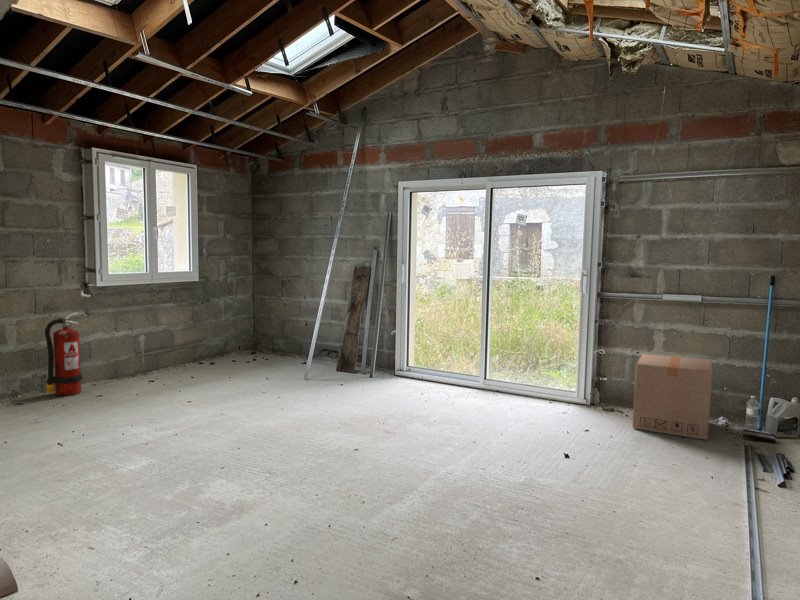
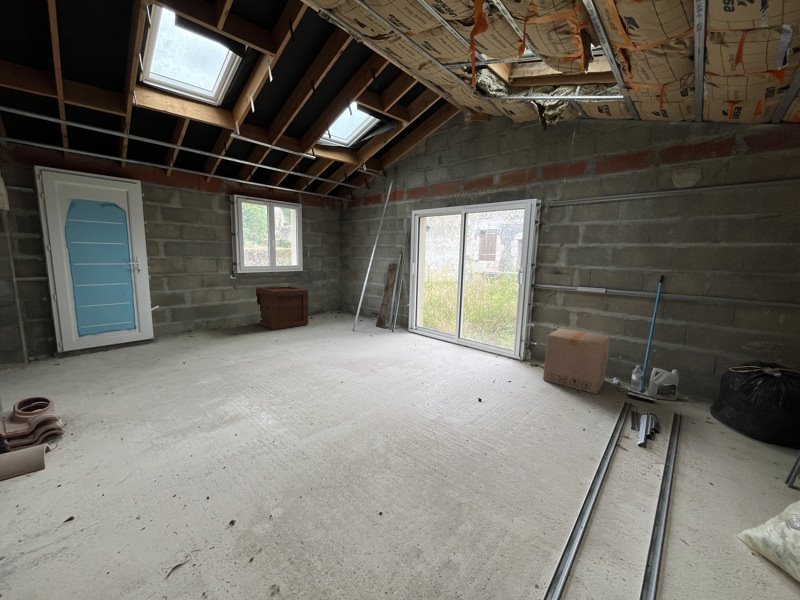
wooden crate: none [120,307,221,387] -> present [256,286,308,330]
fire extinguisher: present [45,312,82,396] -> none [209,286,230,331]

